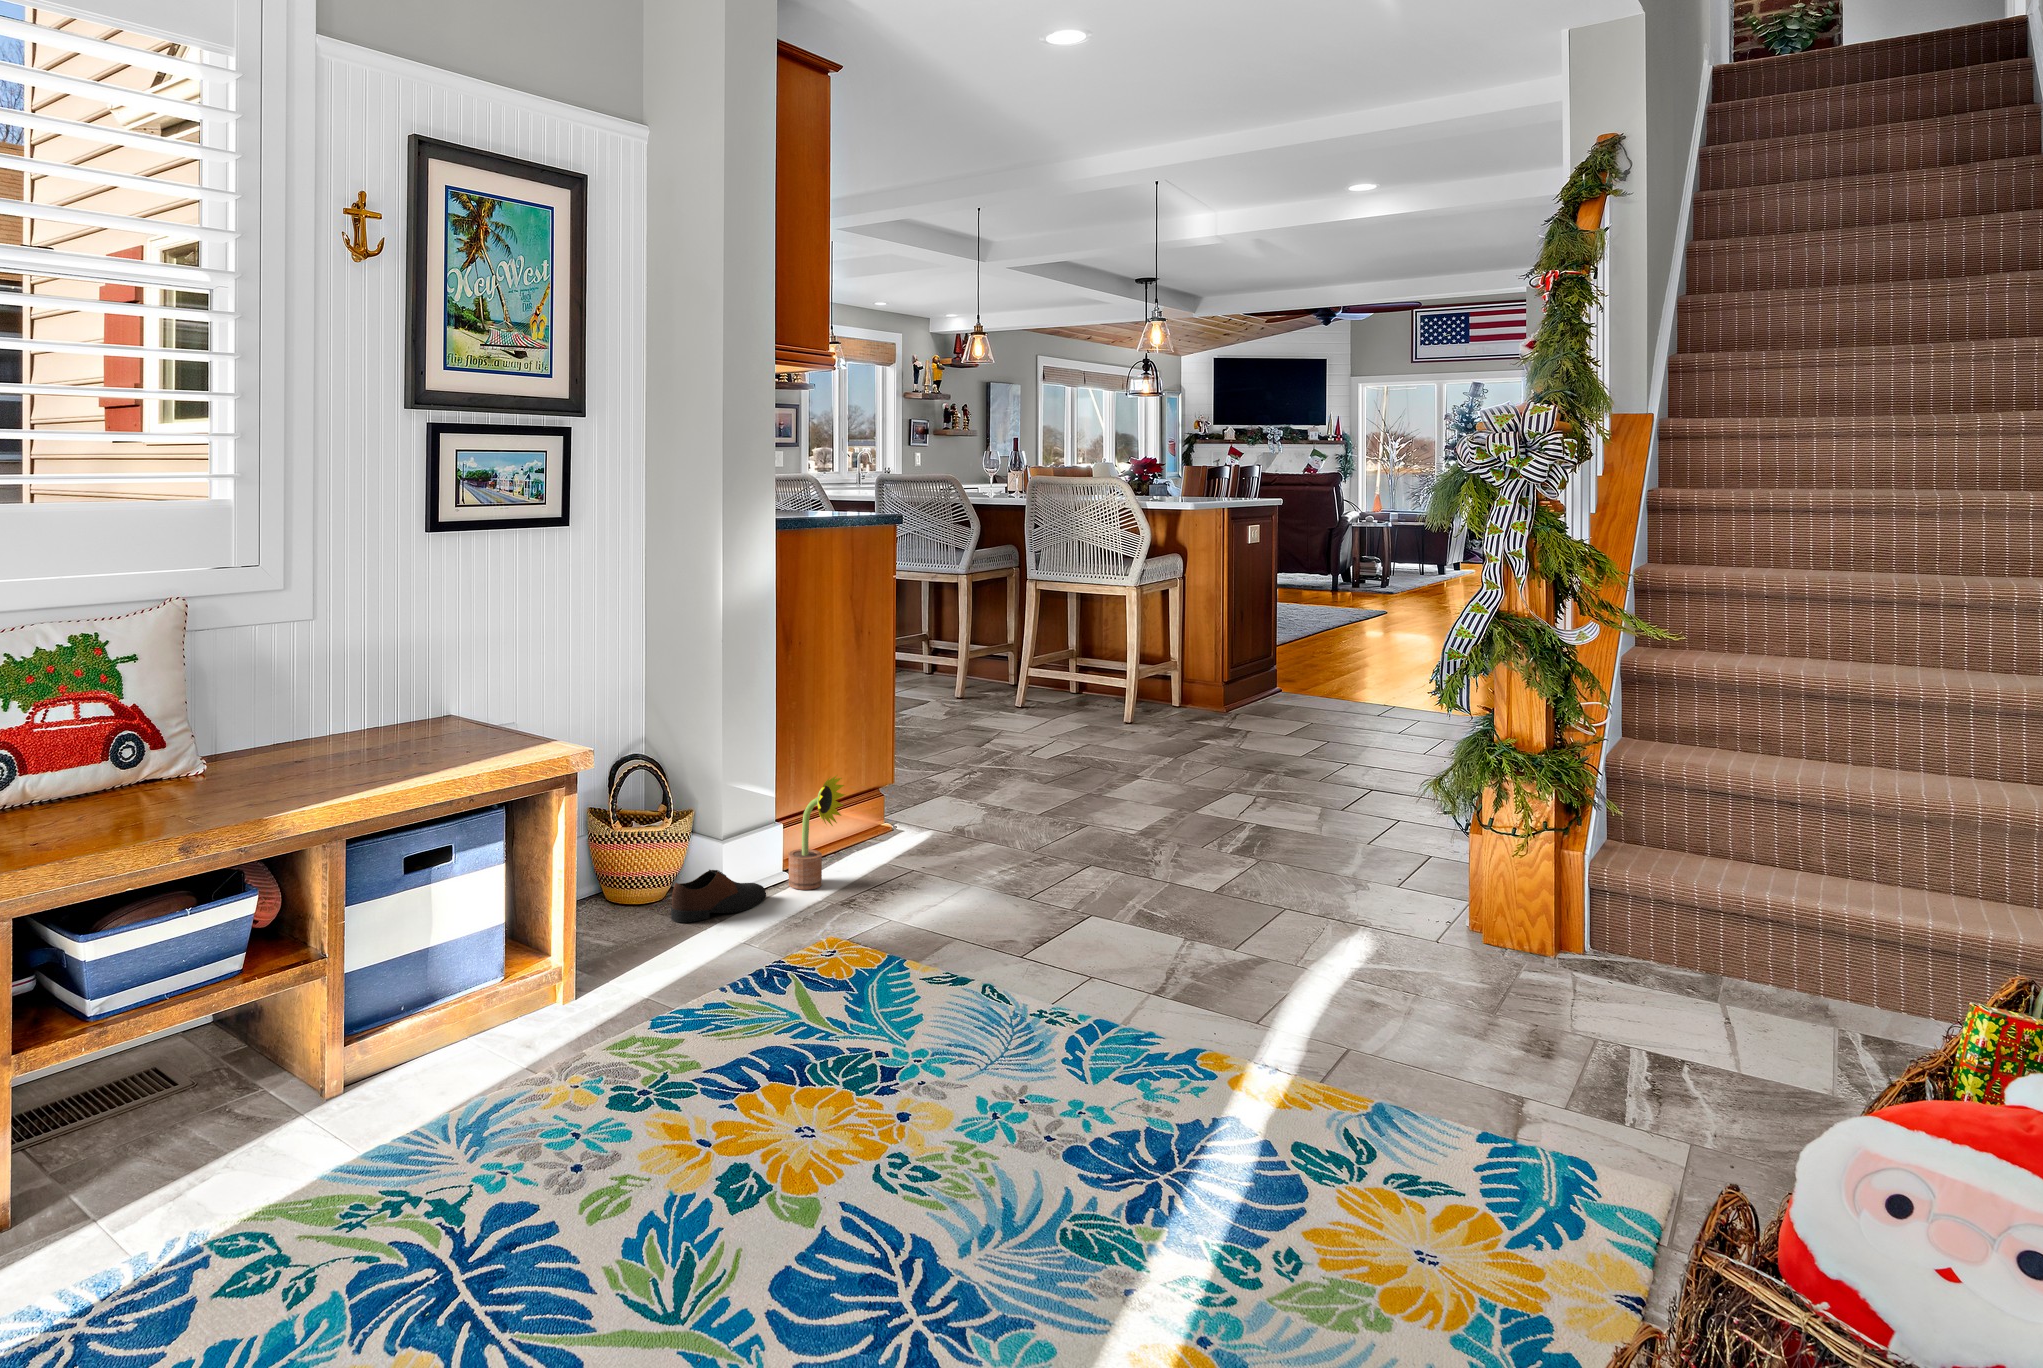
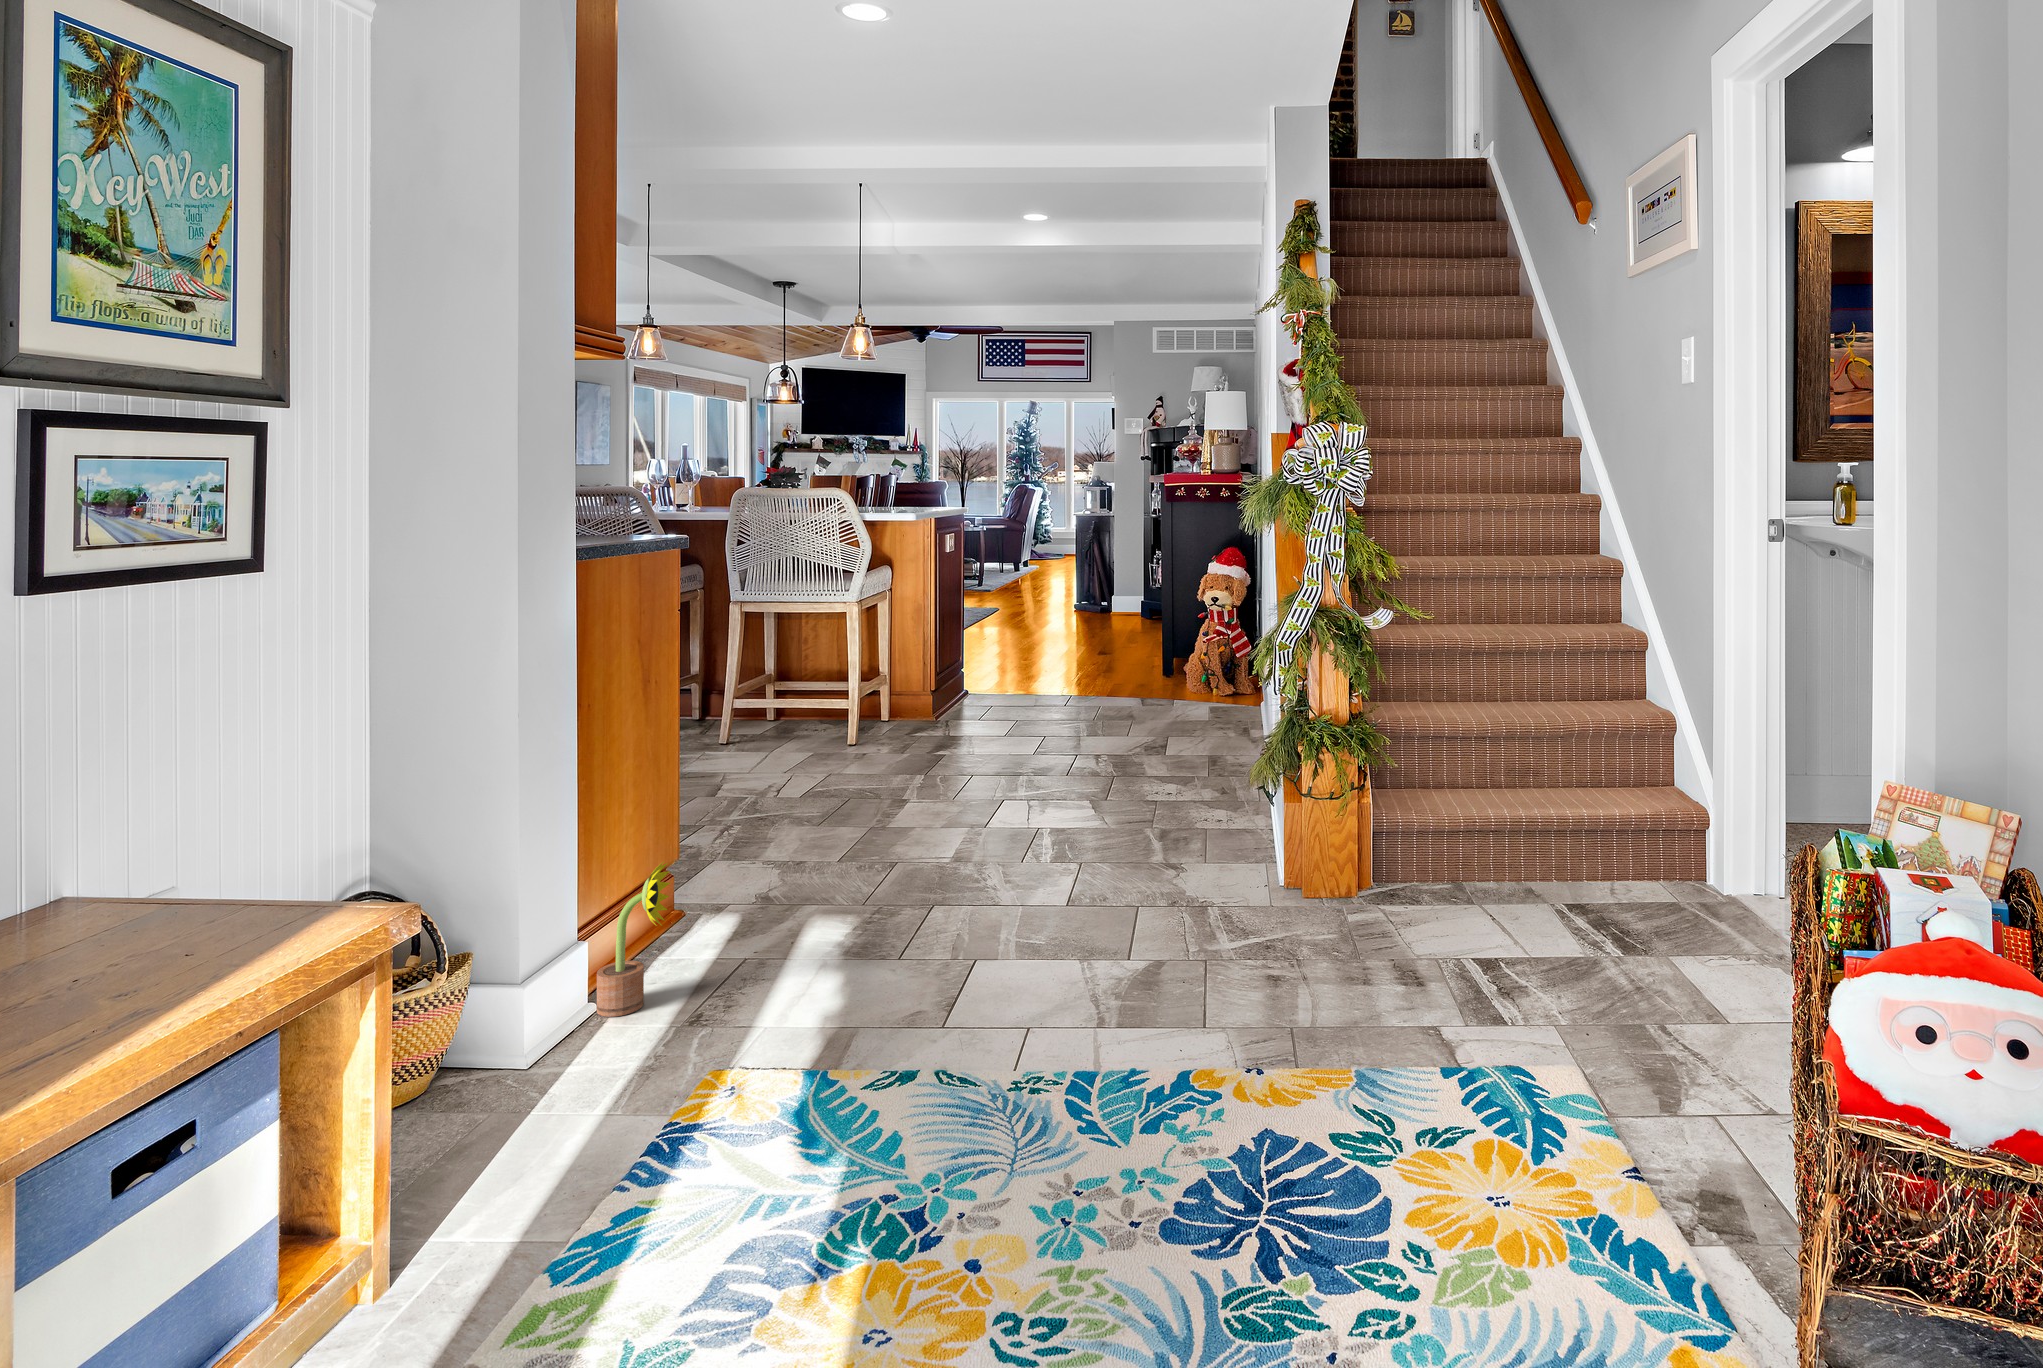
shoe: present [671,870,766,922] -> none [455,1023,580,1112]

